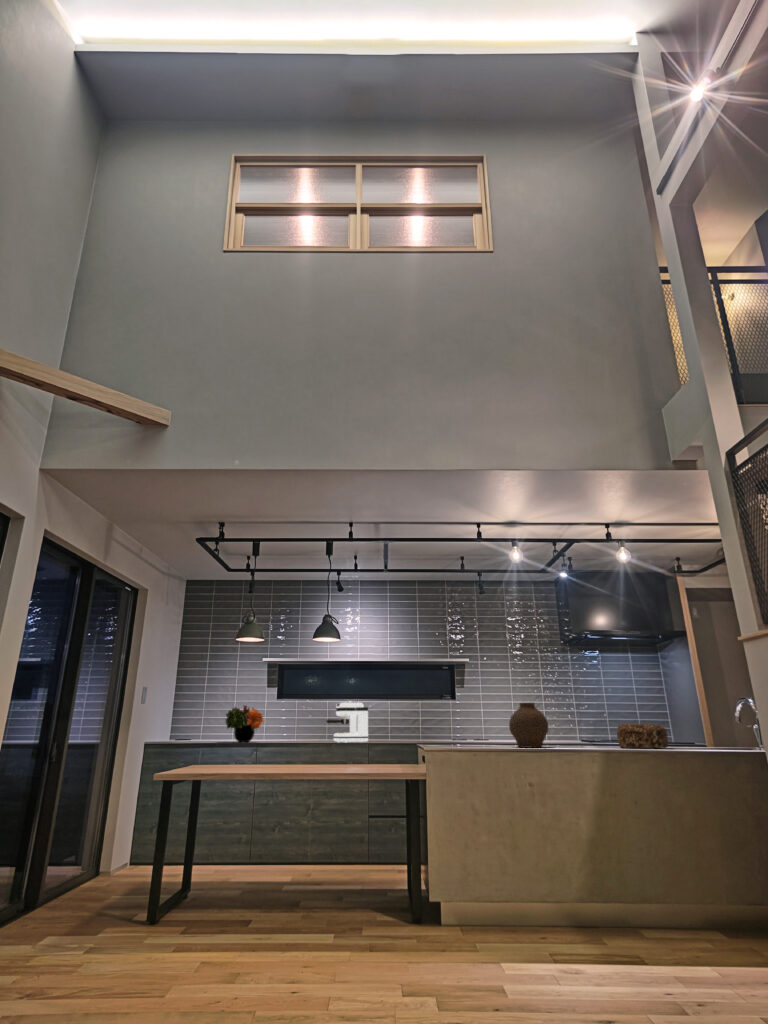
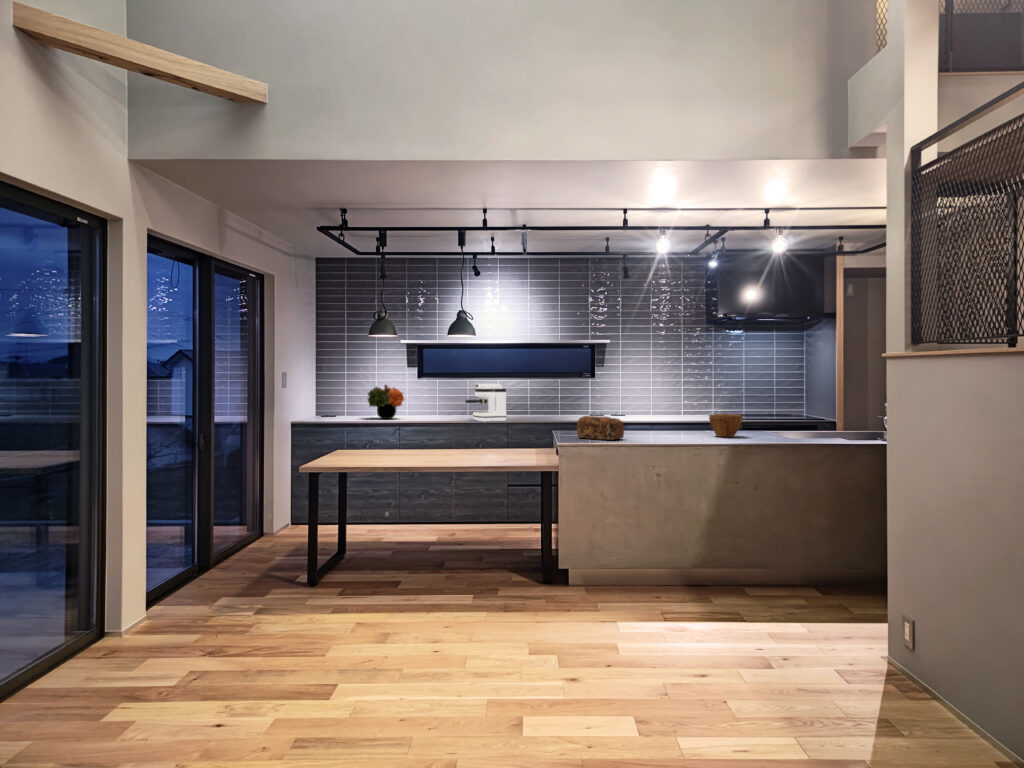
vase: present [509,703,548,747] -> none [643,396,681,438]
bowl: none [577,723,610,747] -> present [709,414,742,437]
bread loaf: present [617,724,668,748] -> present [577,416,624,440]

